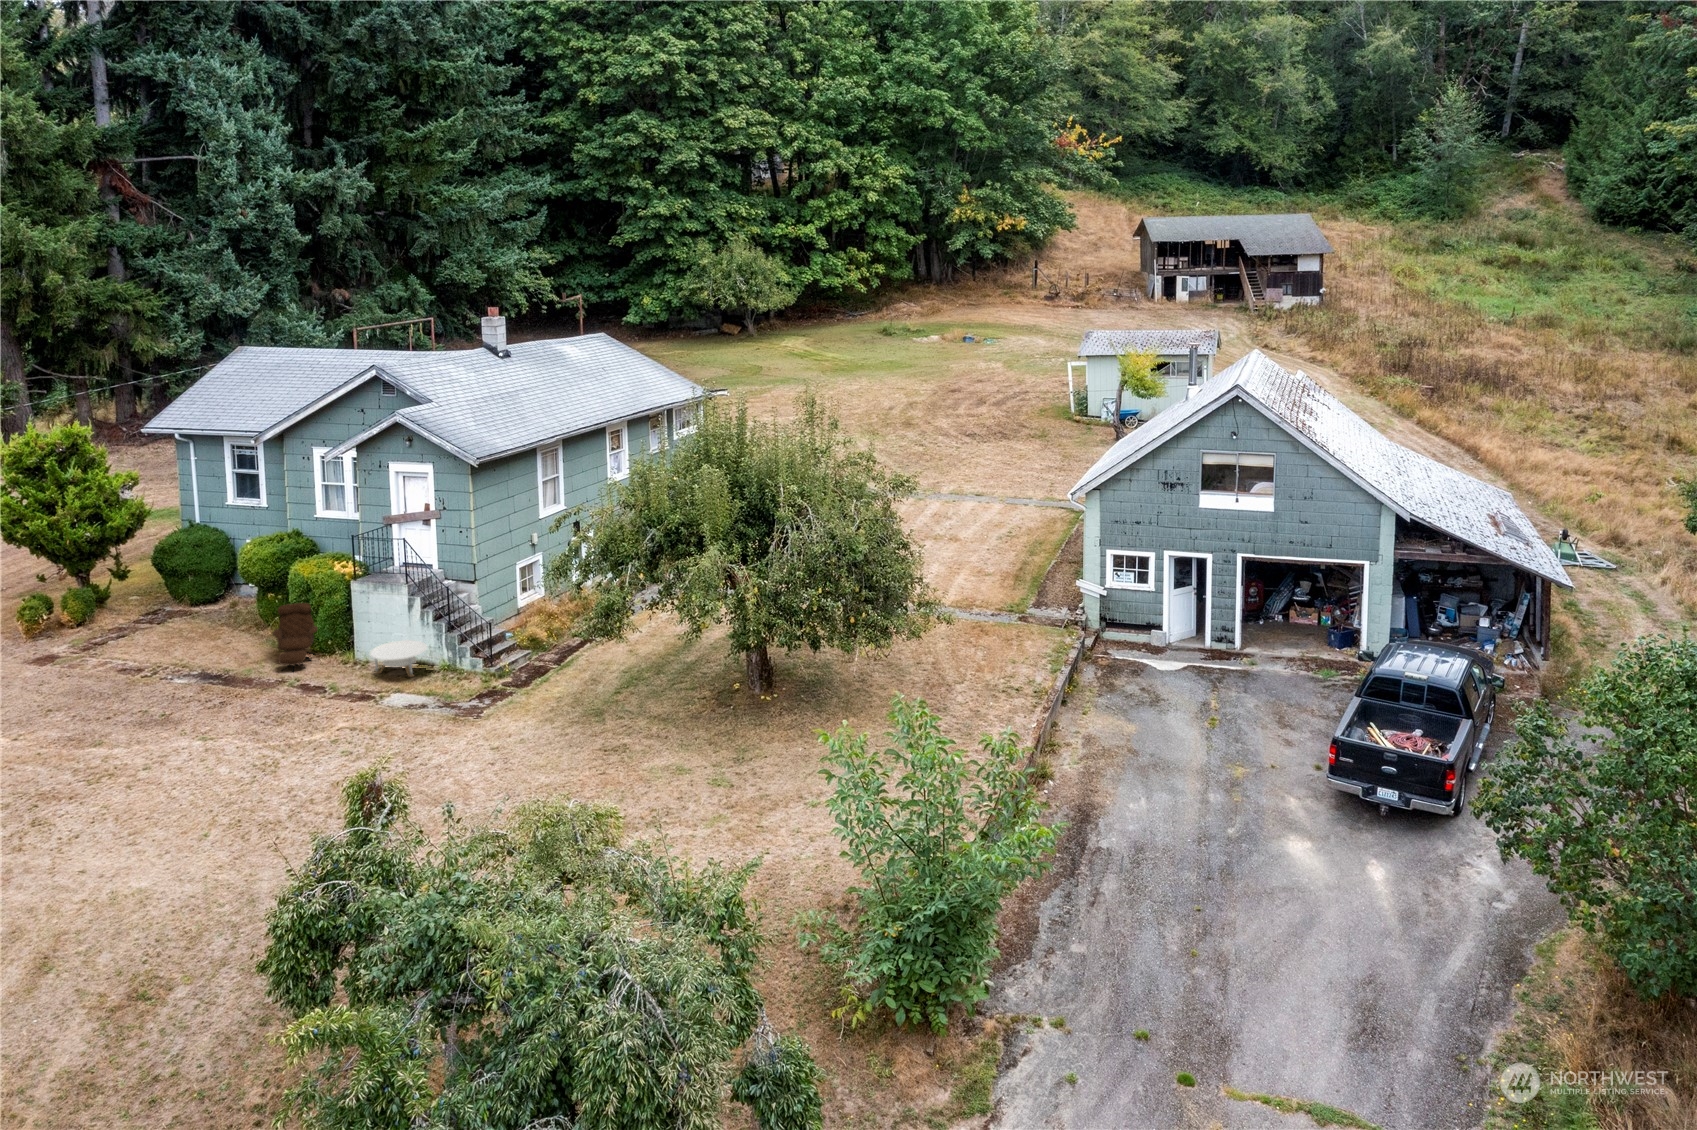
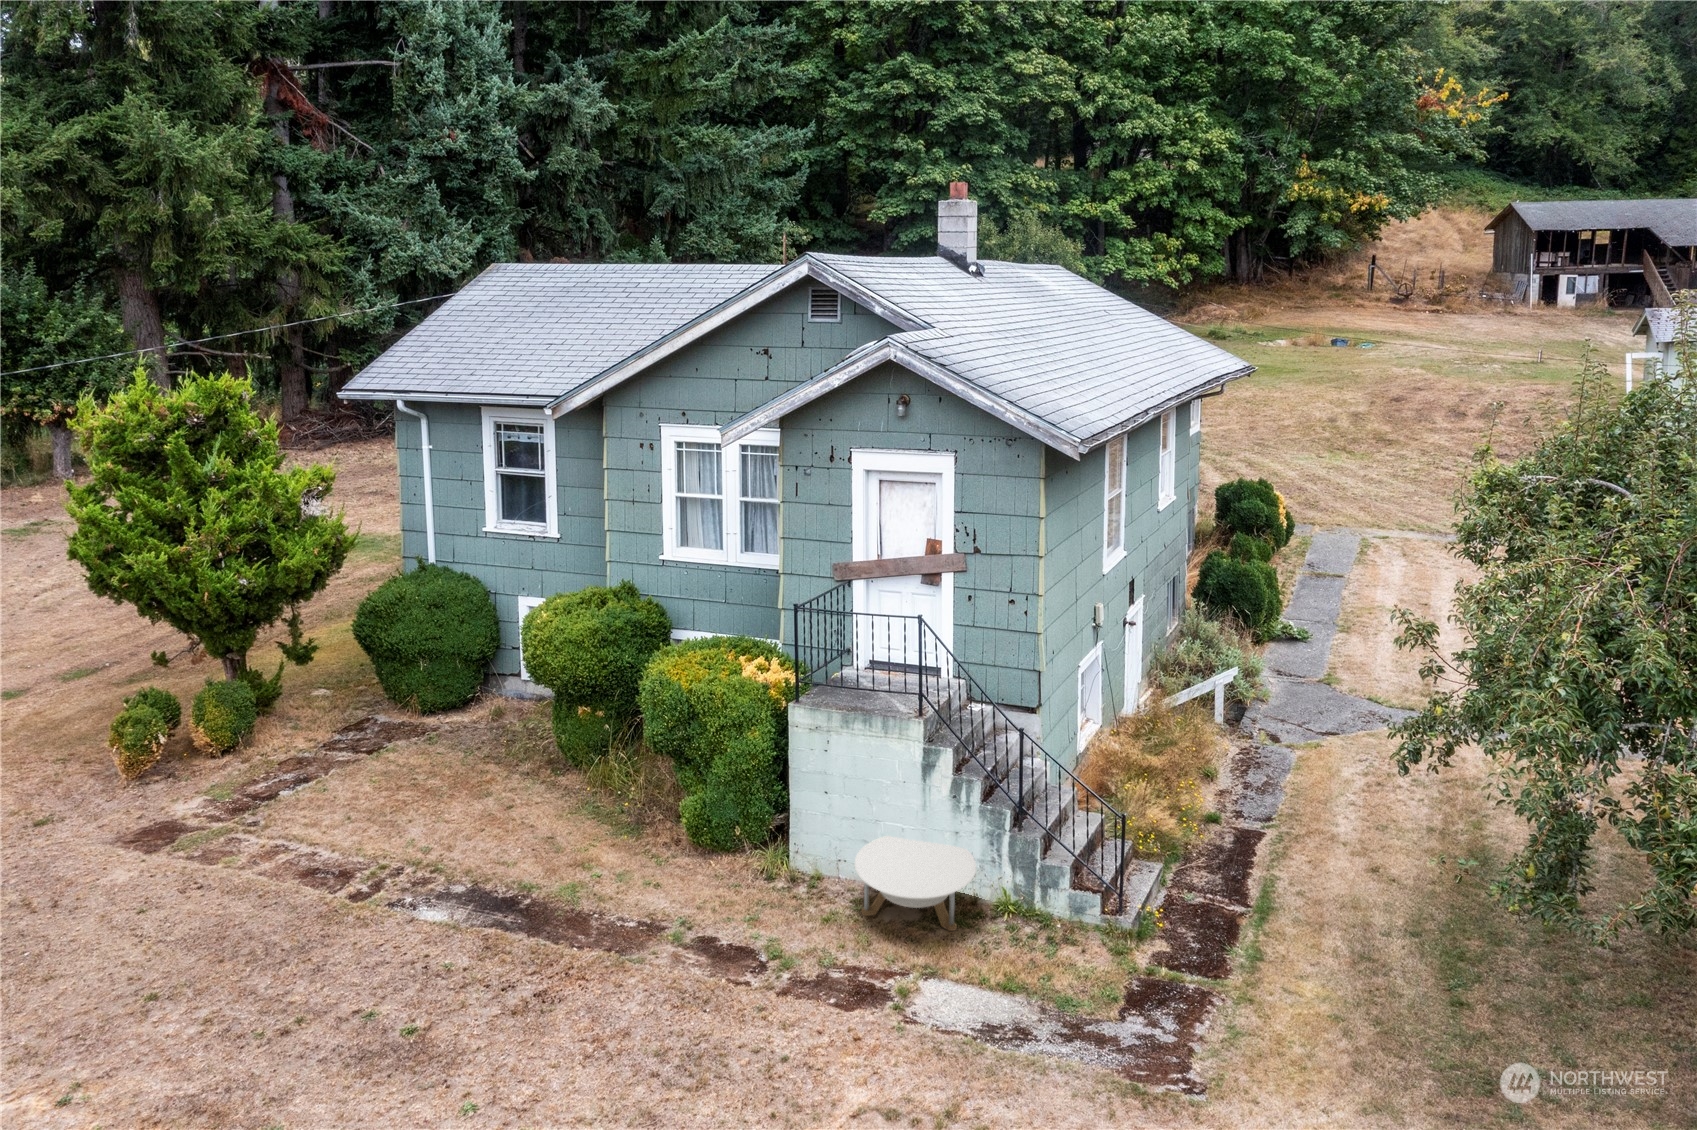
lounge chair: present [273,603,318,671] -> none [626,744,716,906]

